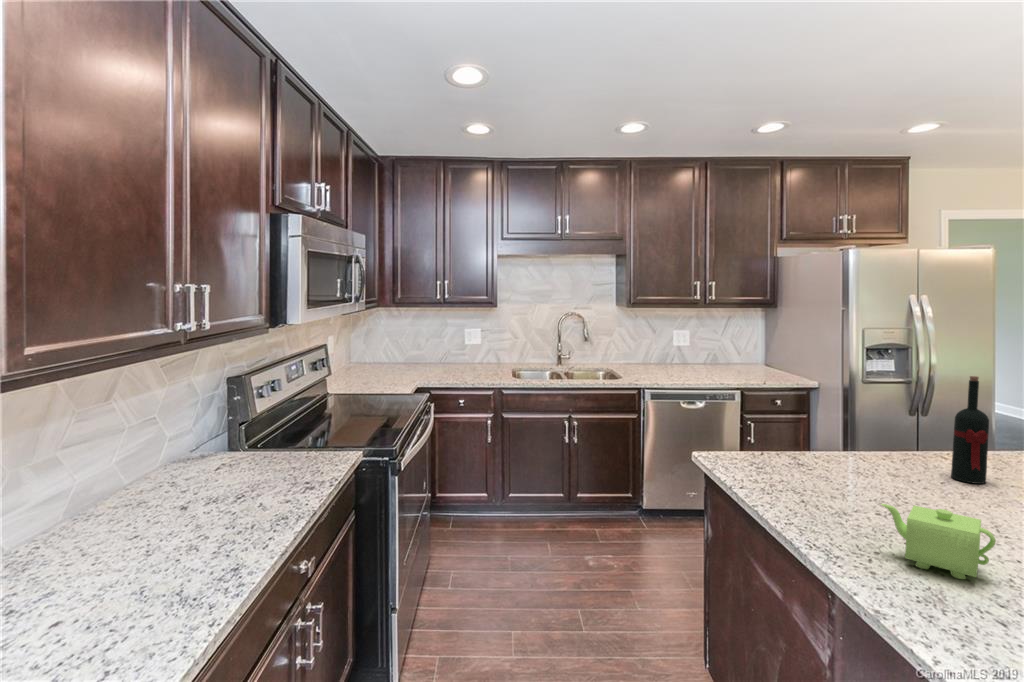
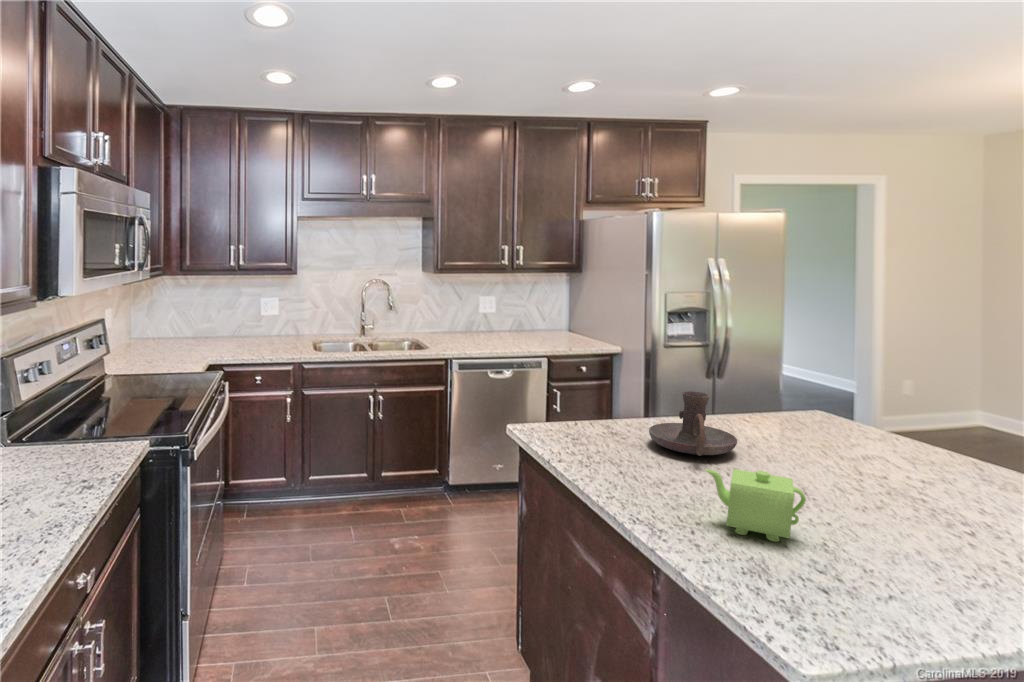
wine bottle: present [951,376,989,484] -> none [750,336,785,444]
candle holder: none [833,429,932,491] -> present [649,391,737,456]

